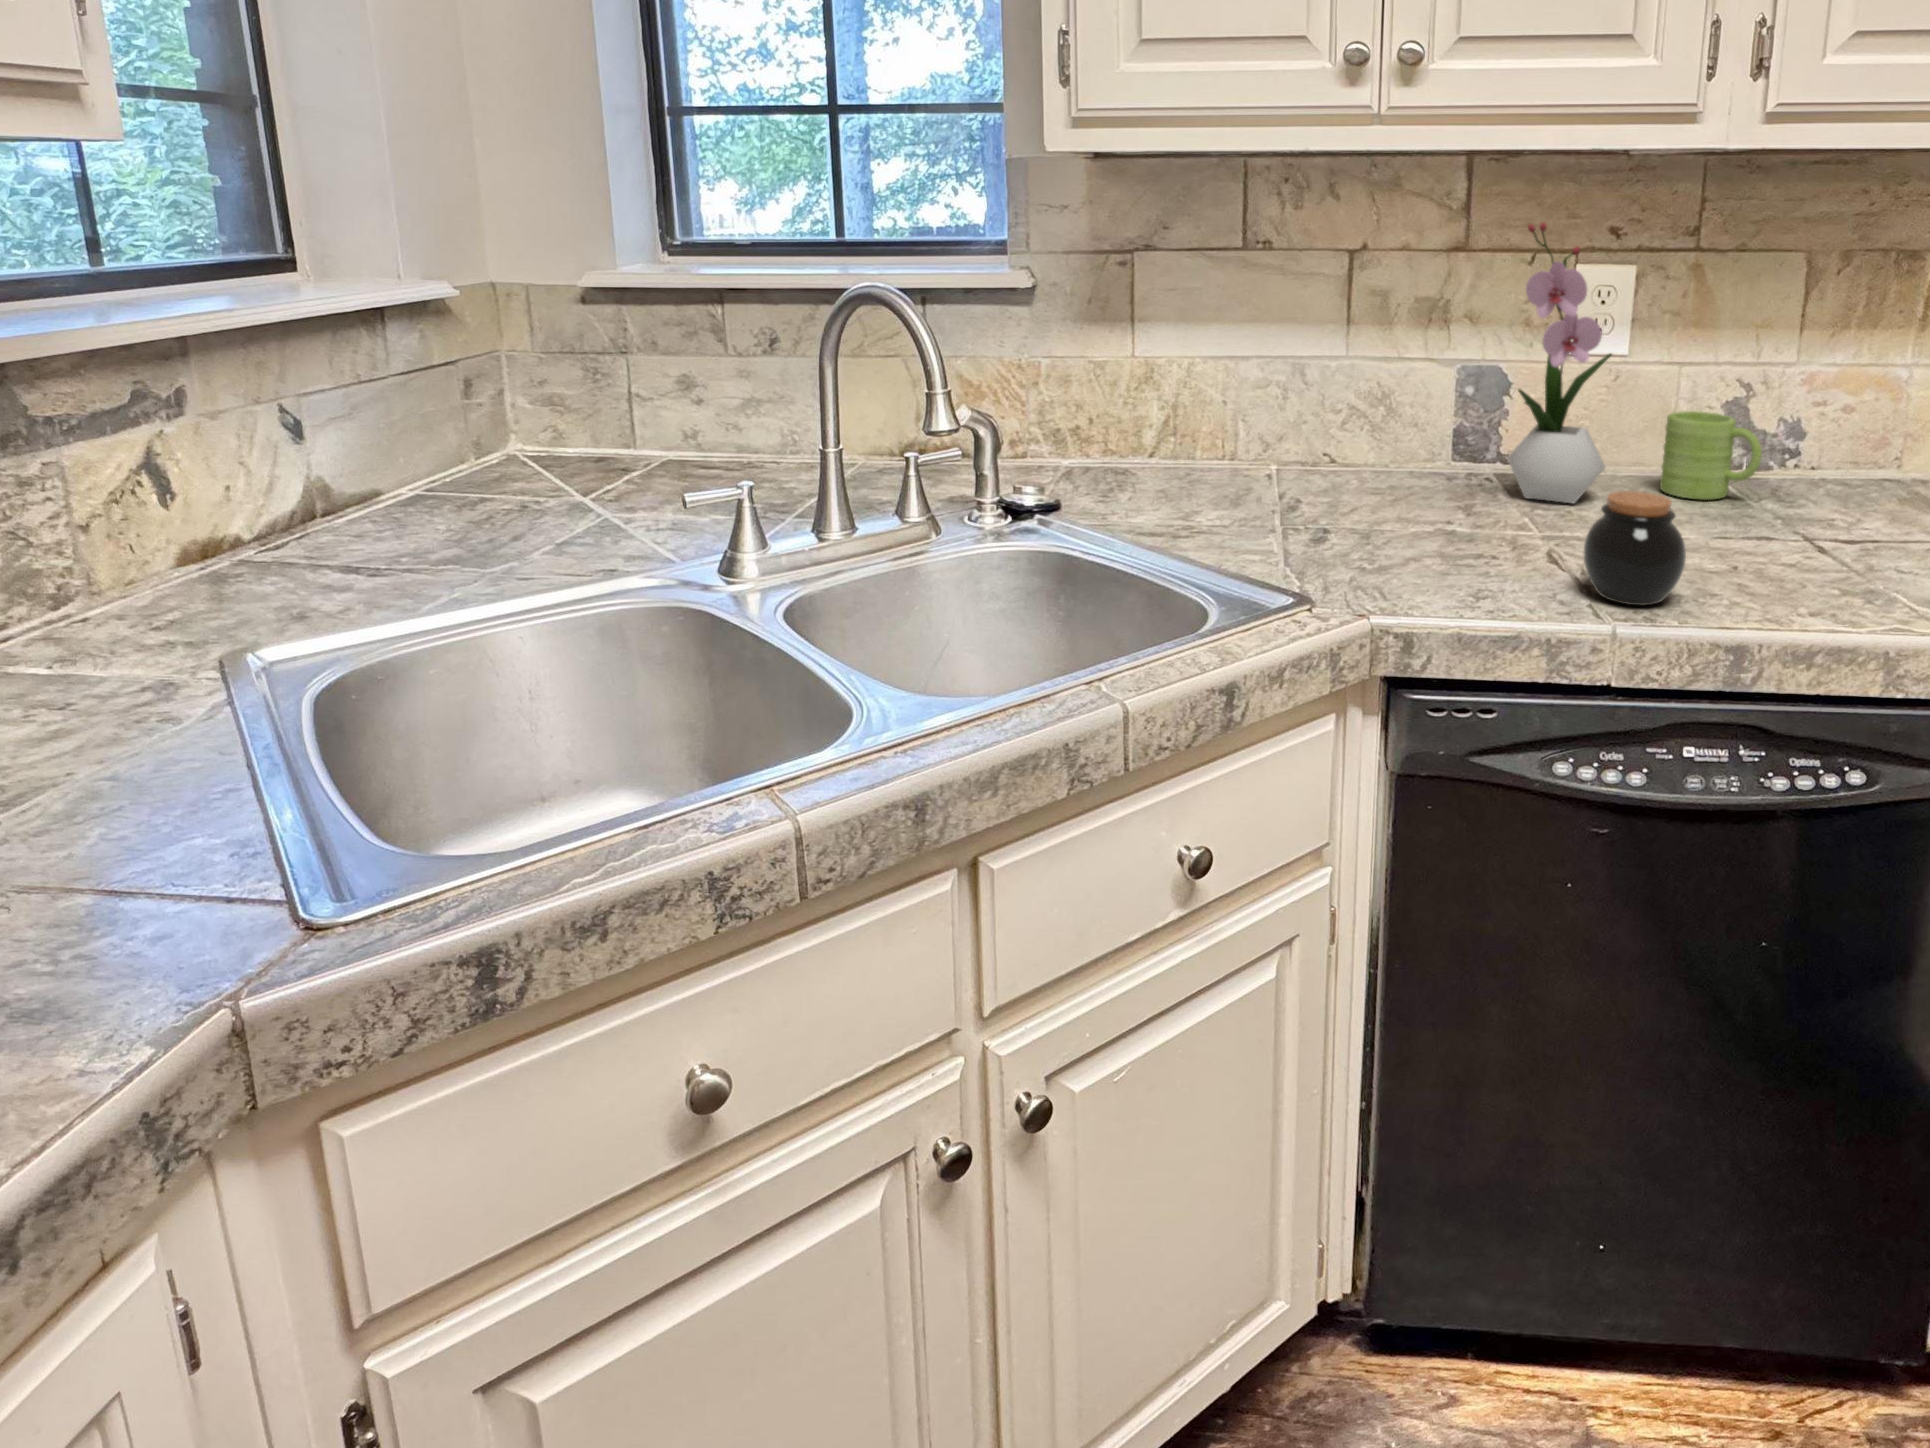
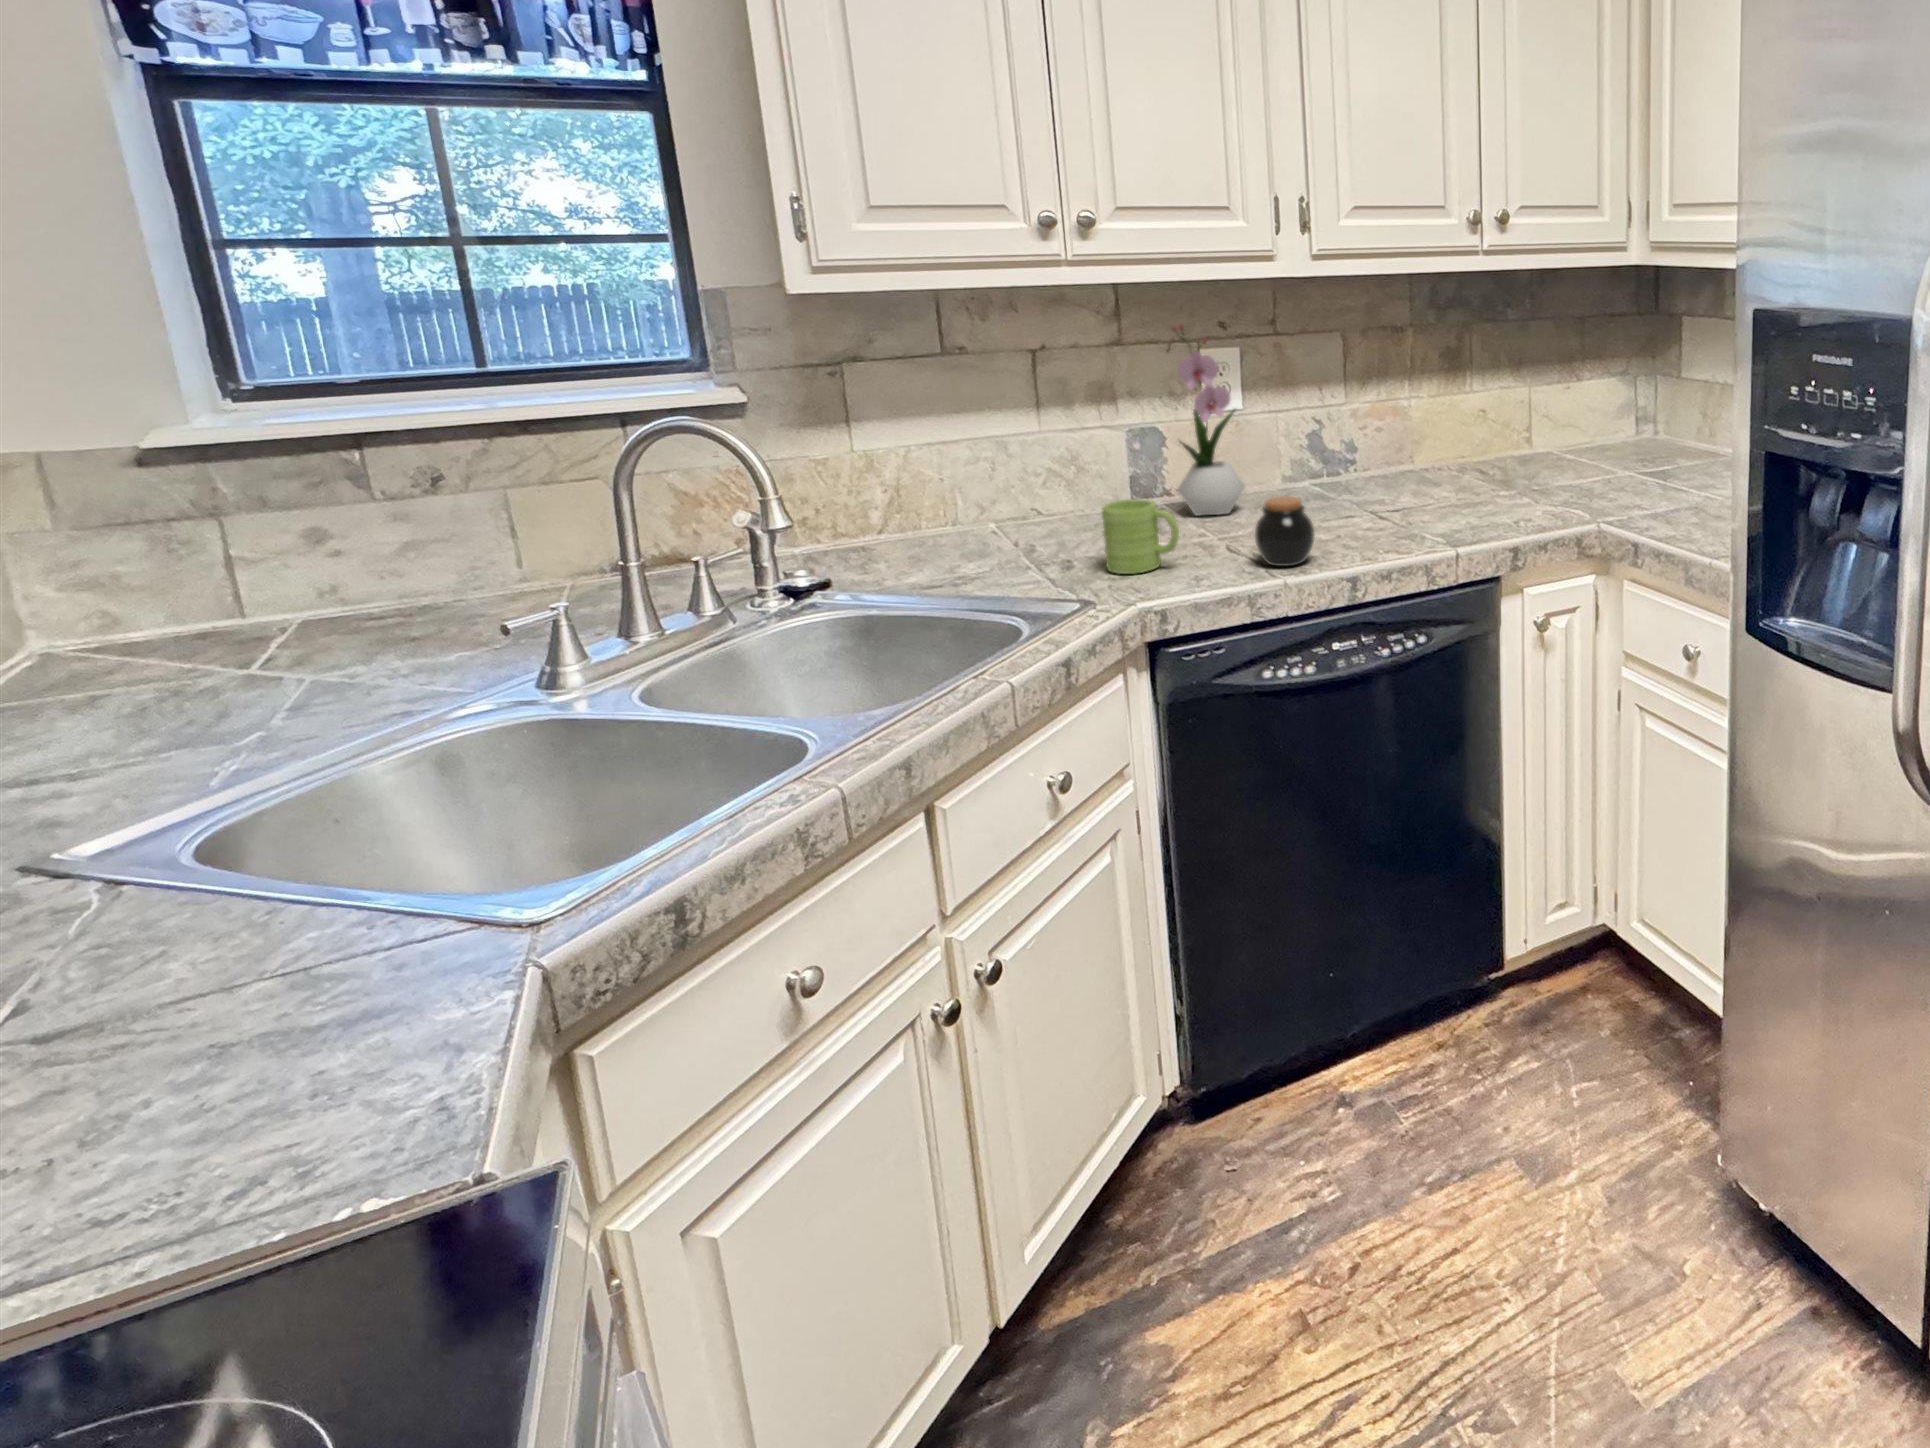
mug: present [1660,411,1762,500] -> present [1102,499,1179,574]

